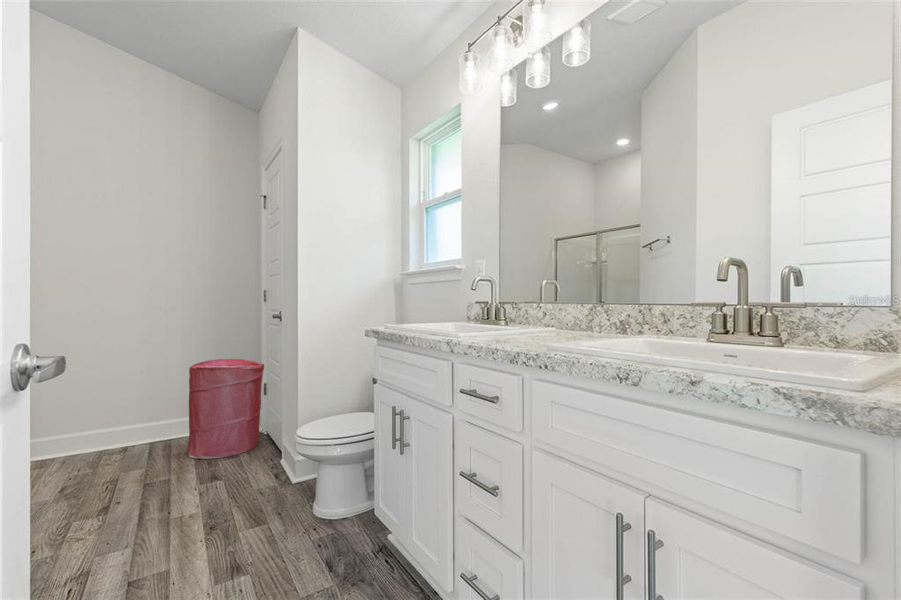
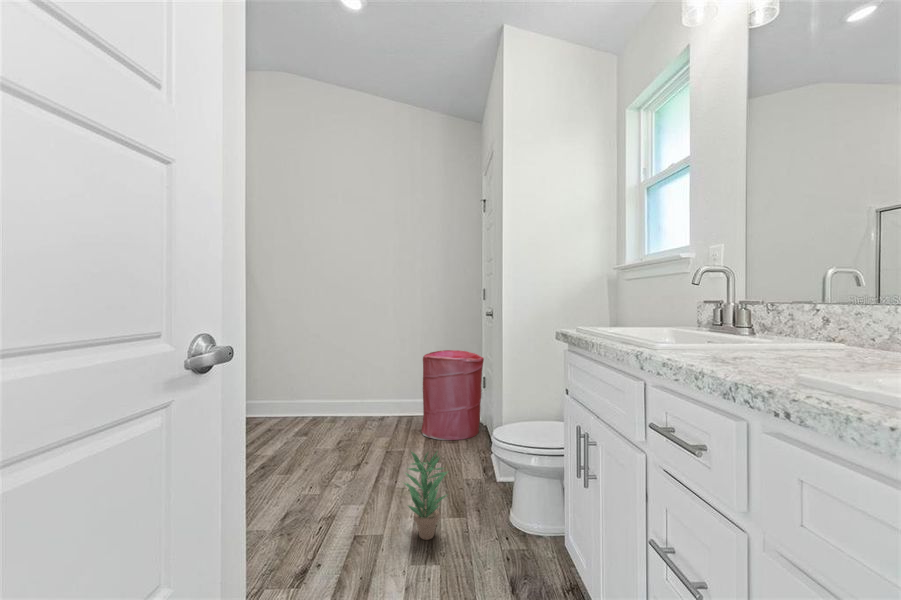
potted plant: none [198,456,255,557] -> present [404,452,447,540]

